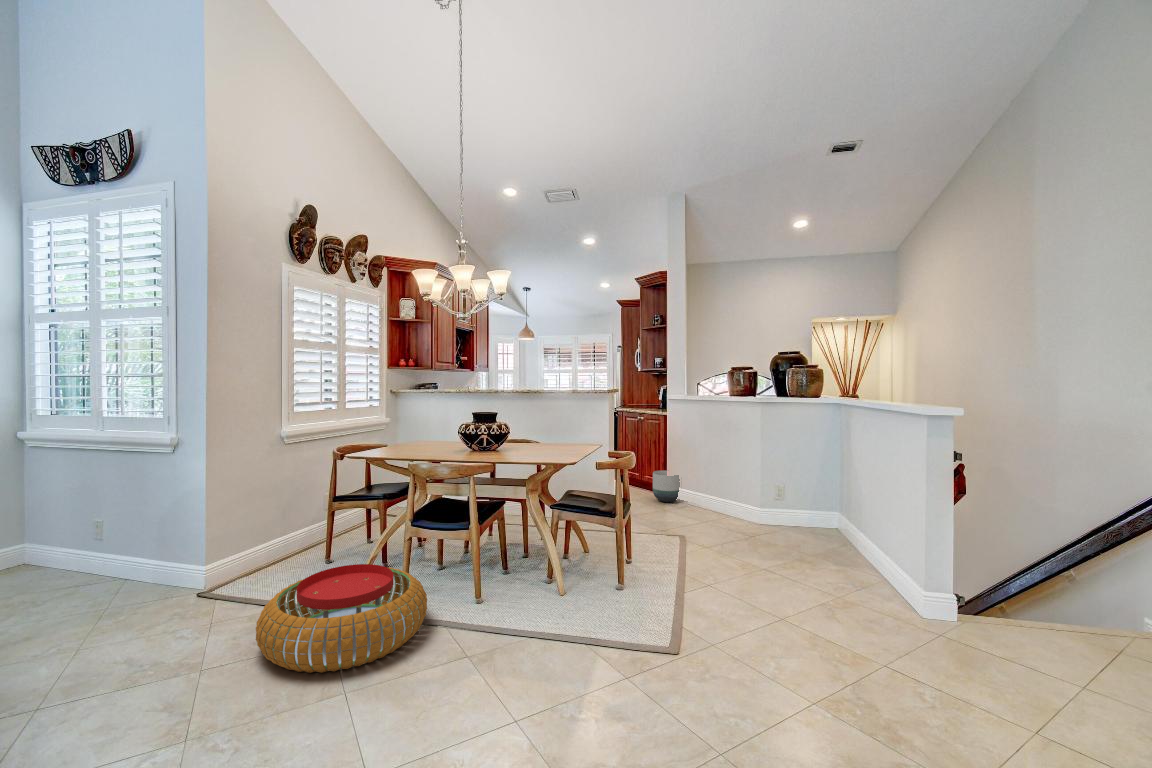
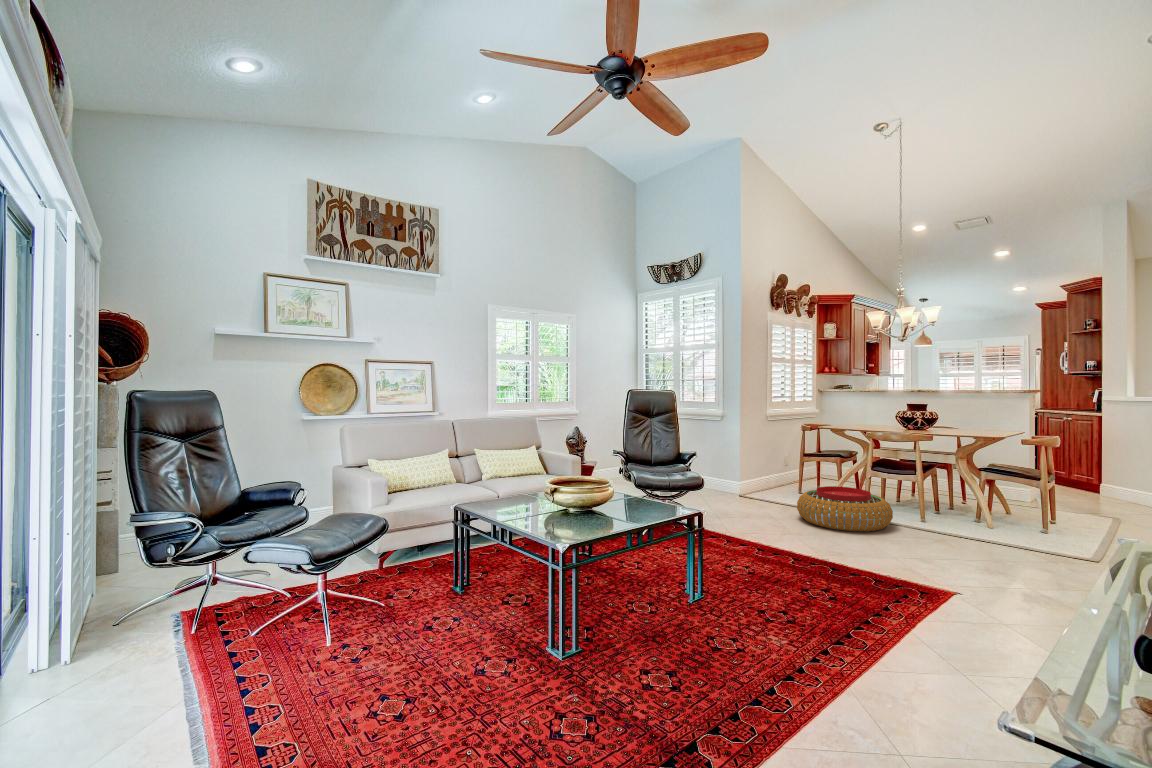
planter: present [653,470,680,502] -> none [1082,469,1120,498]

